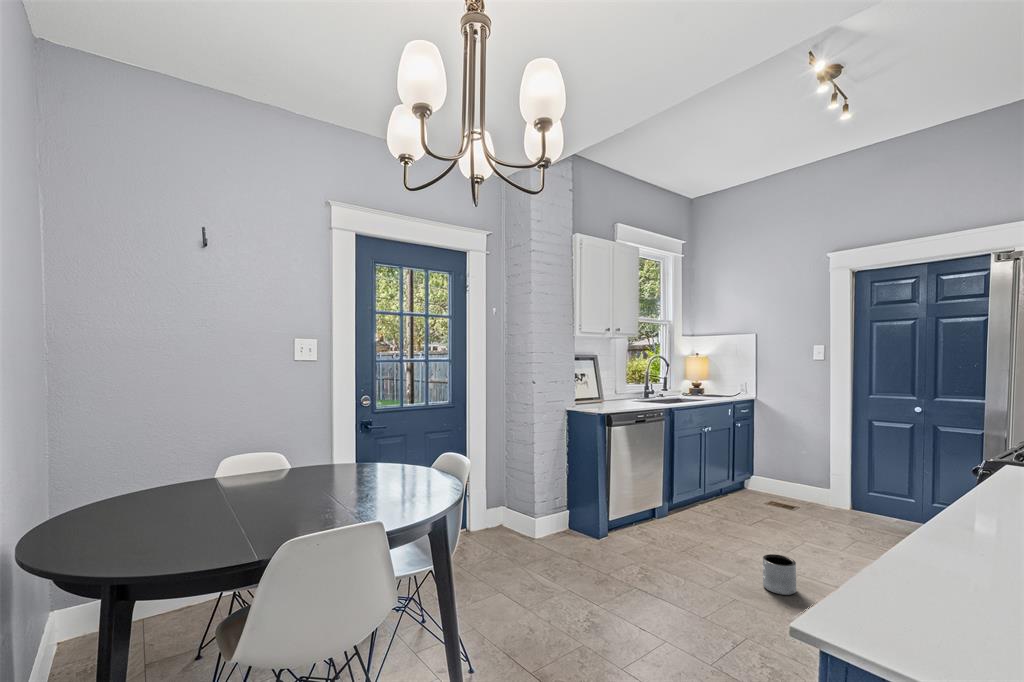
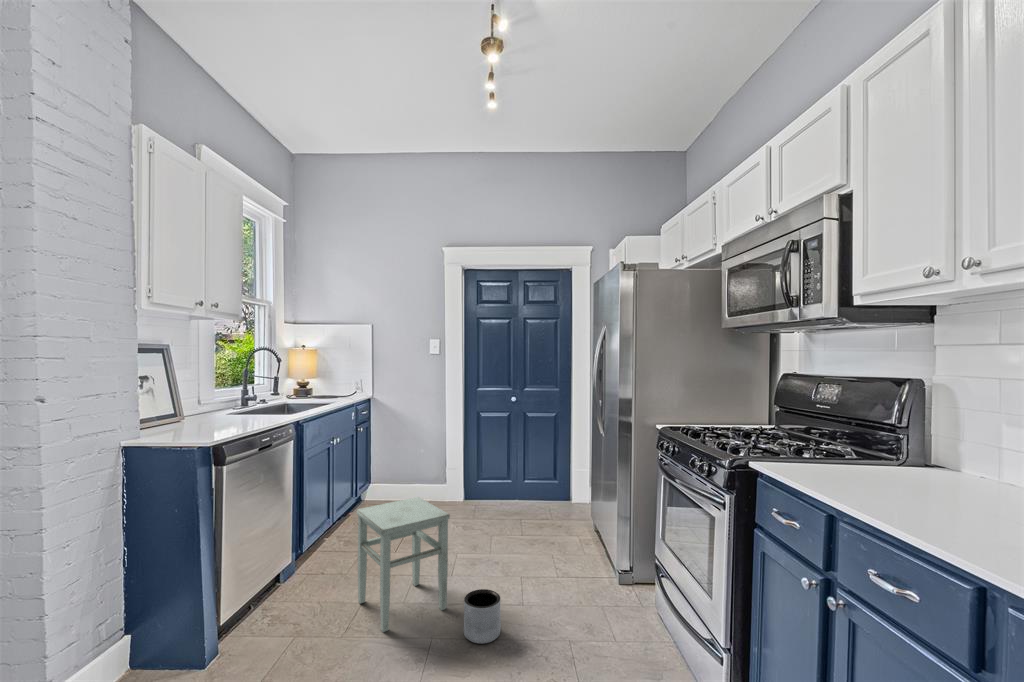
stool: none [699,475,765,568] -> present [357,497,450,632]

